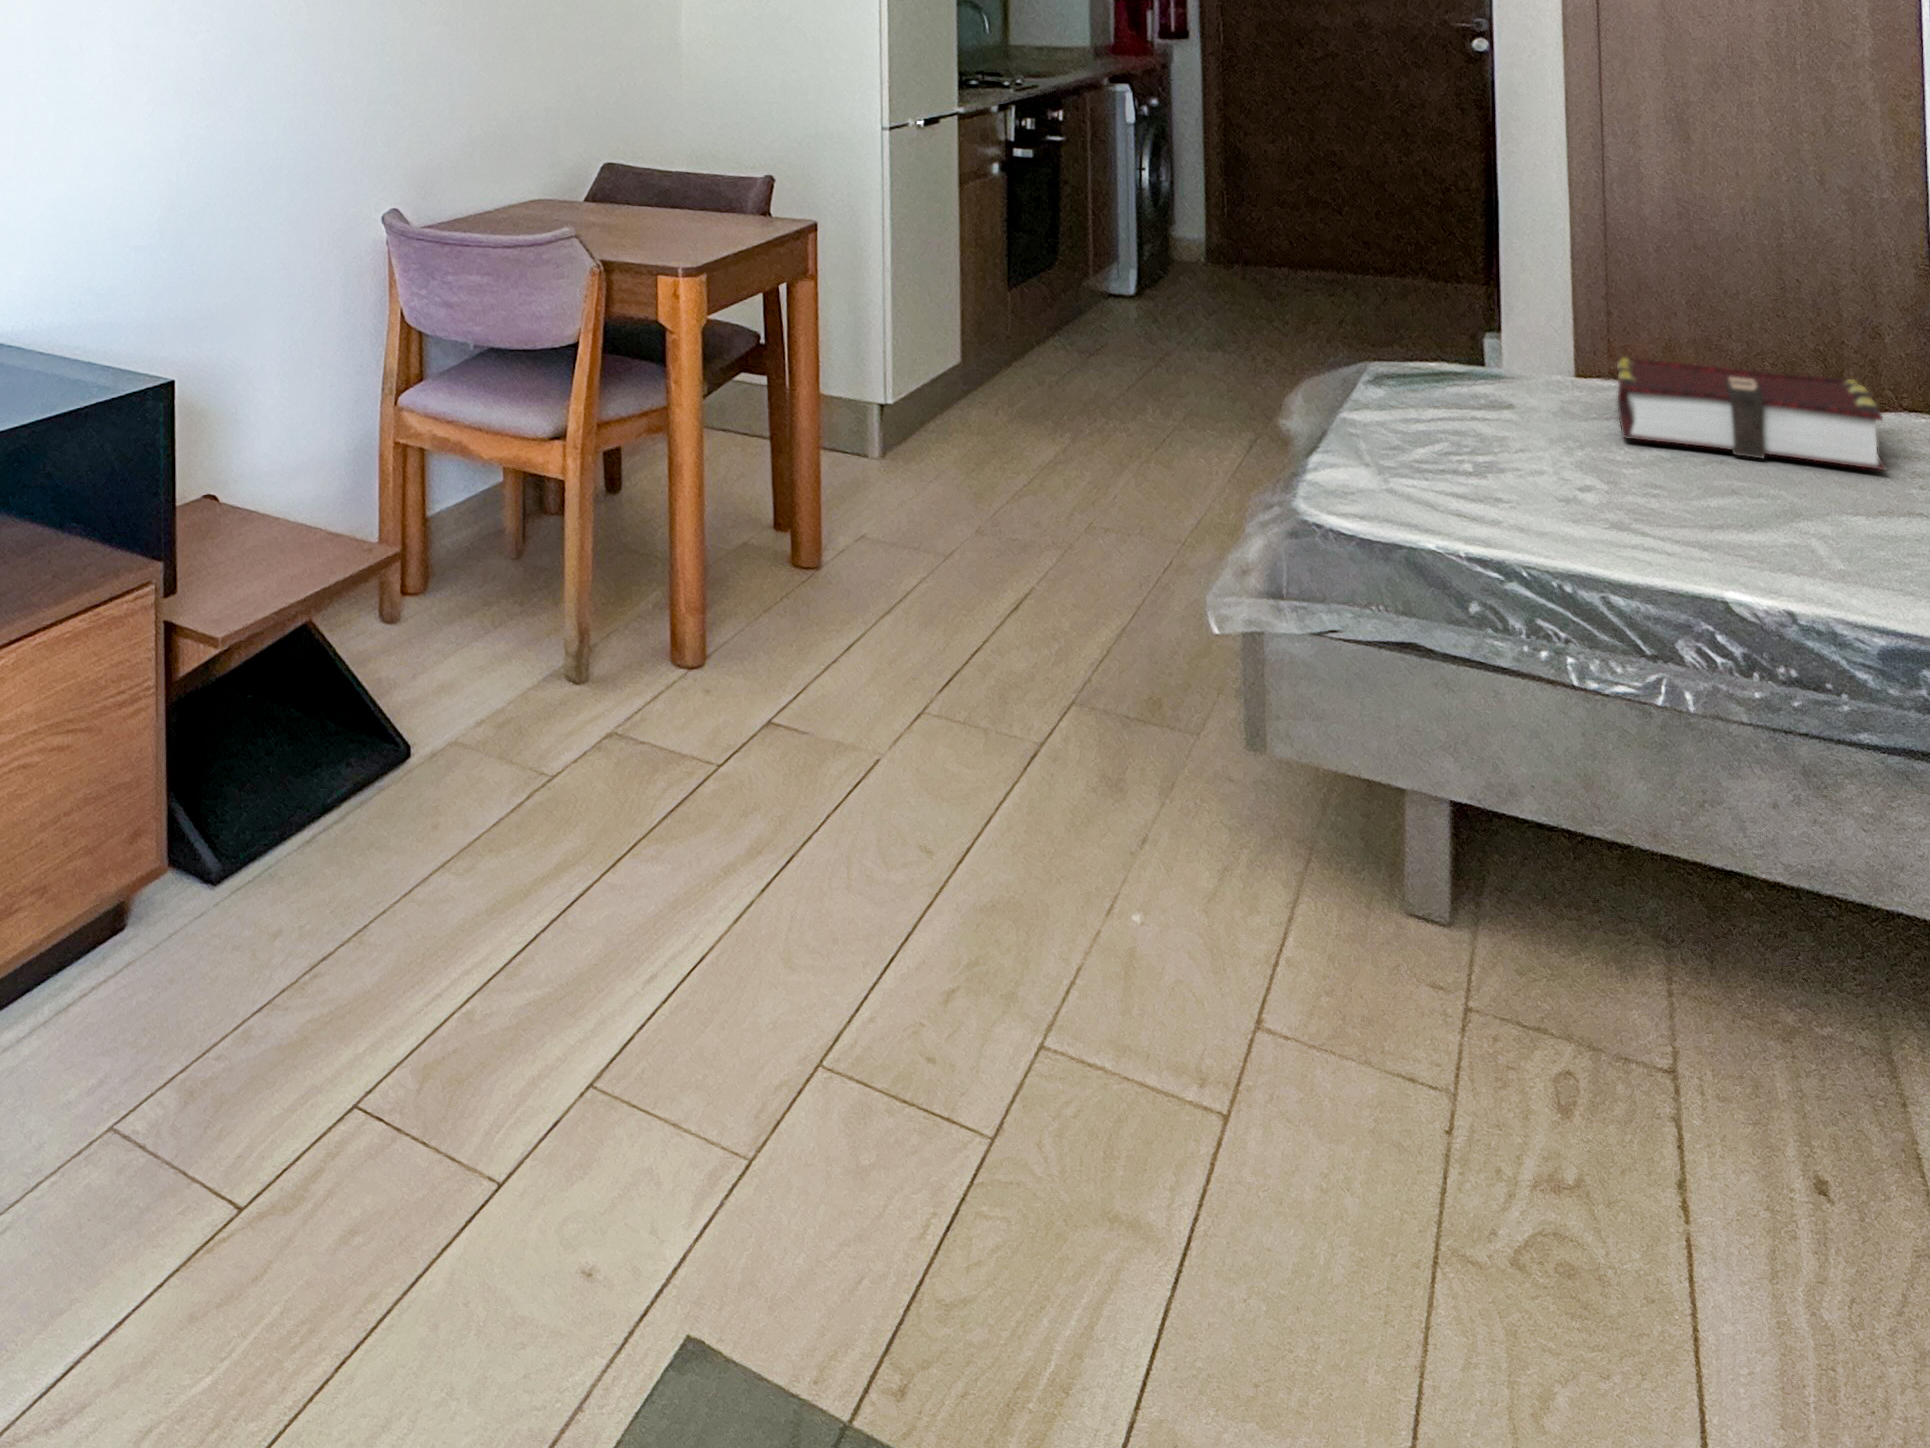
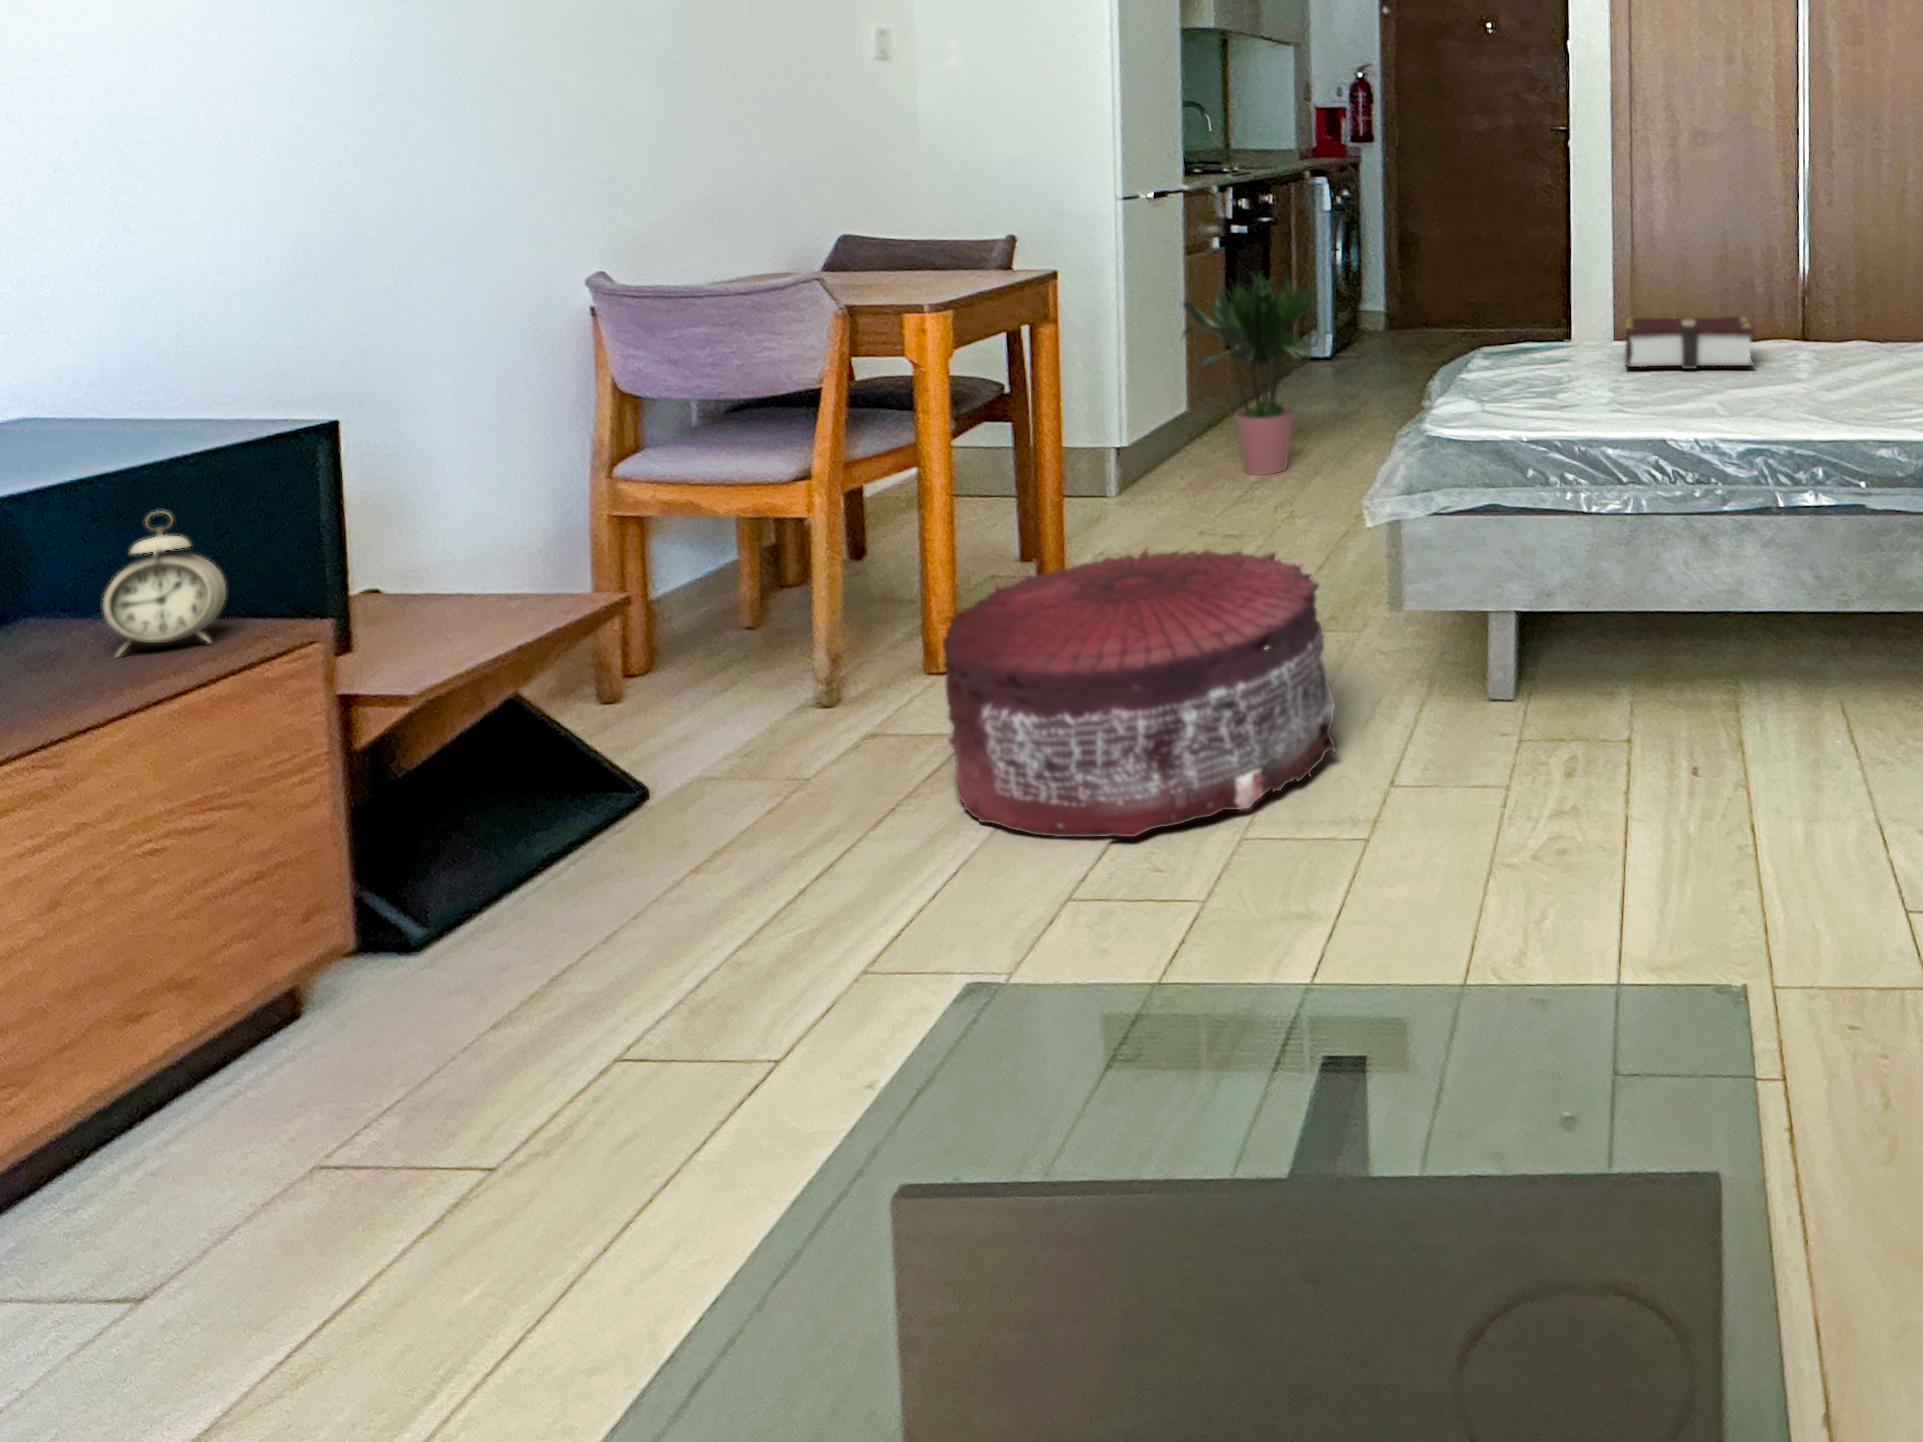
potted plant: none [942,207,1129,457] -> present [1183,274,1314,475]
alarm clock: none [23,443,101,565] -> present [103,513,226,657]
pouf: none [680,588,1164,996] -> present [943,549,1336,837]

